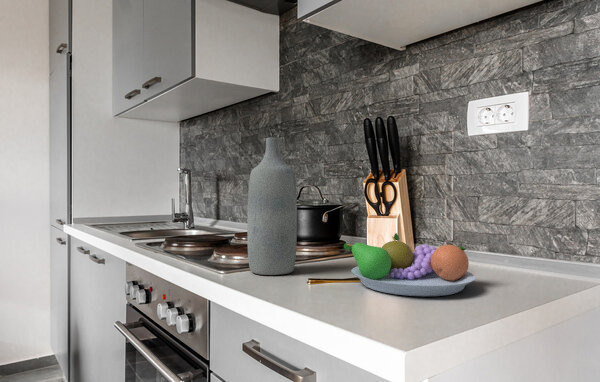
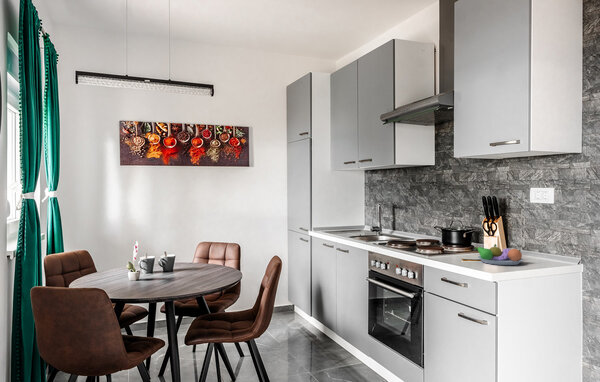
bottle: present [247,138,297,275] -> none [436,207,455,258]

